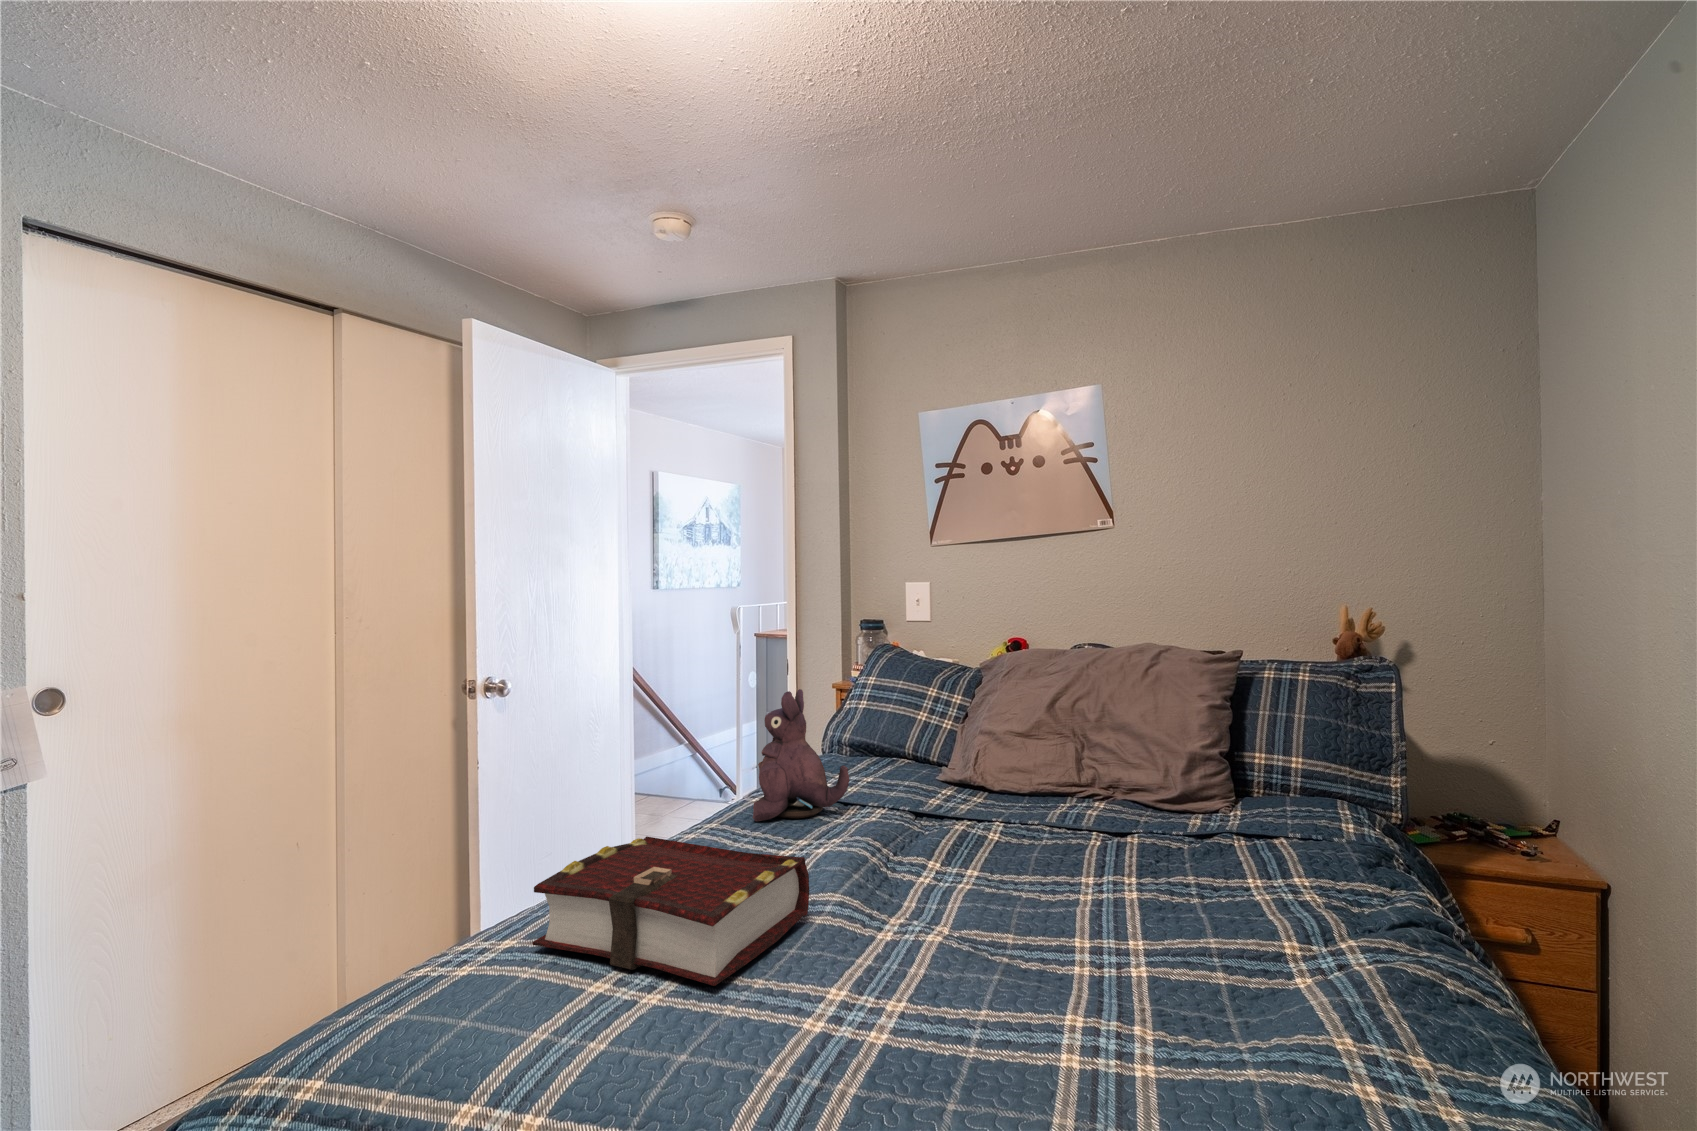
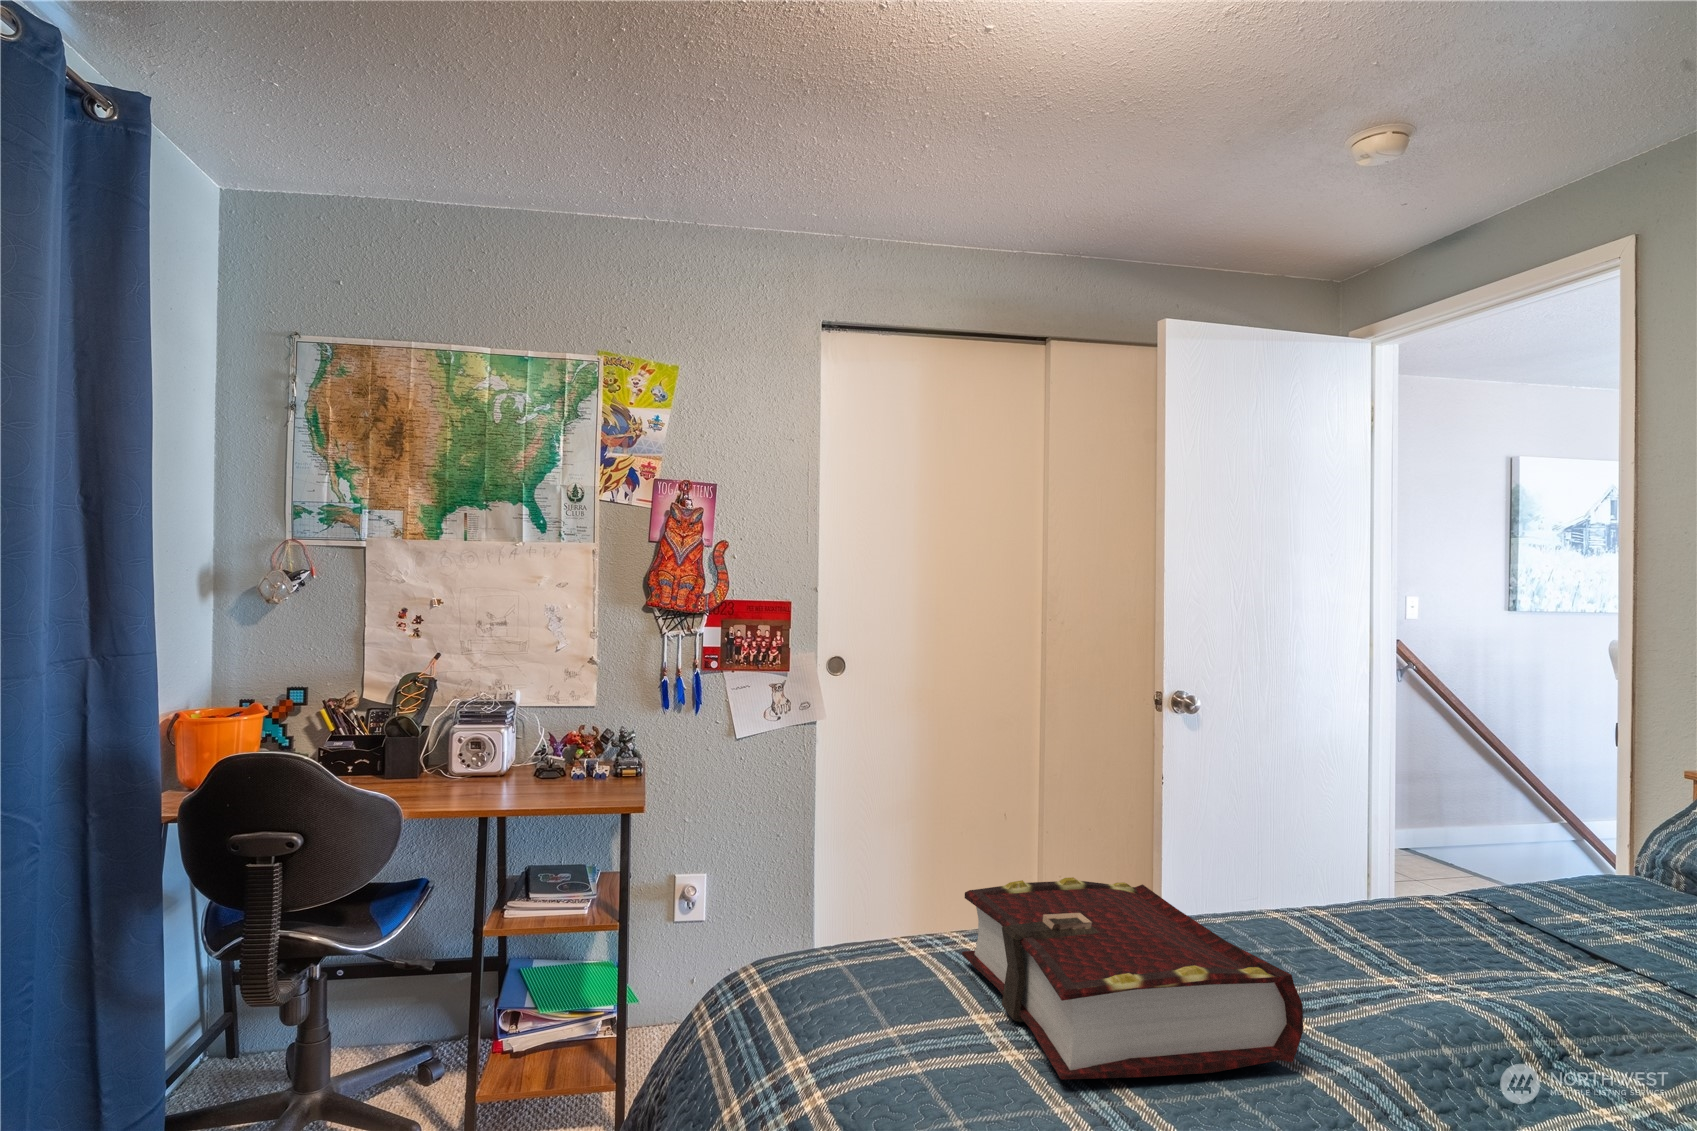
plush toy: present [753,689,849,821] -> none [1391,749,1574,950]

